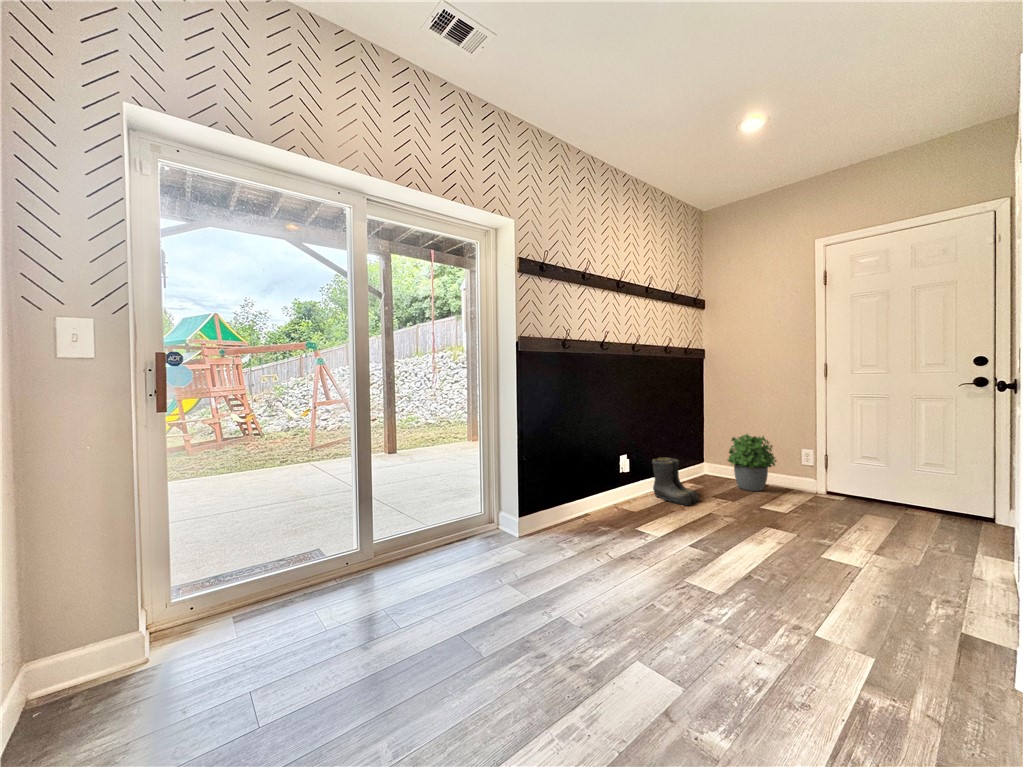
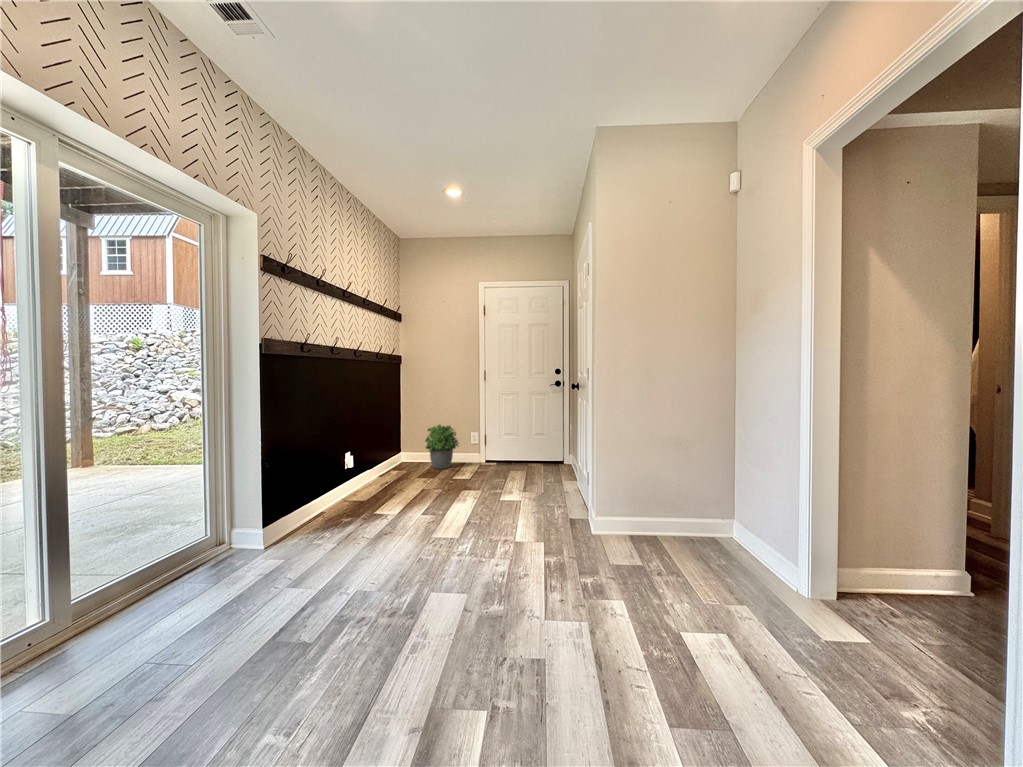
boots: present [652,458,699,505] -> none [372,451,412,489]

